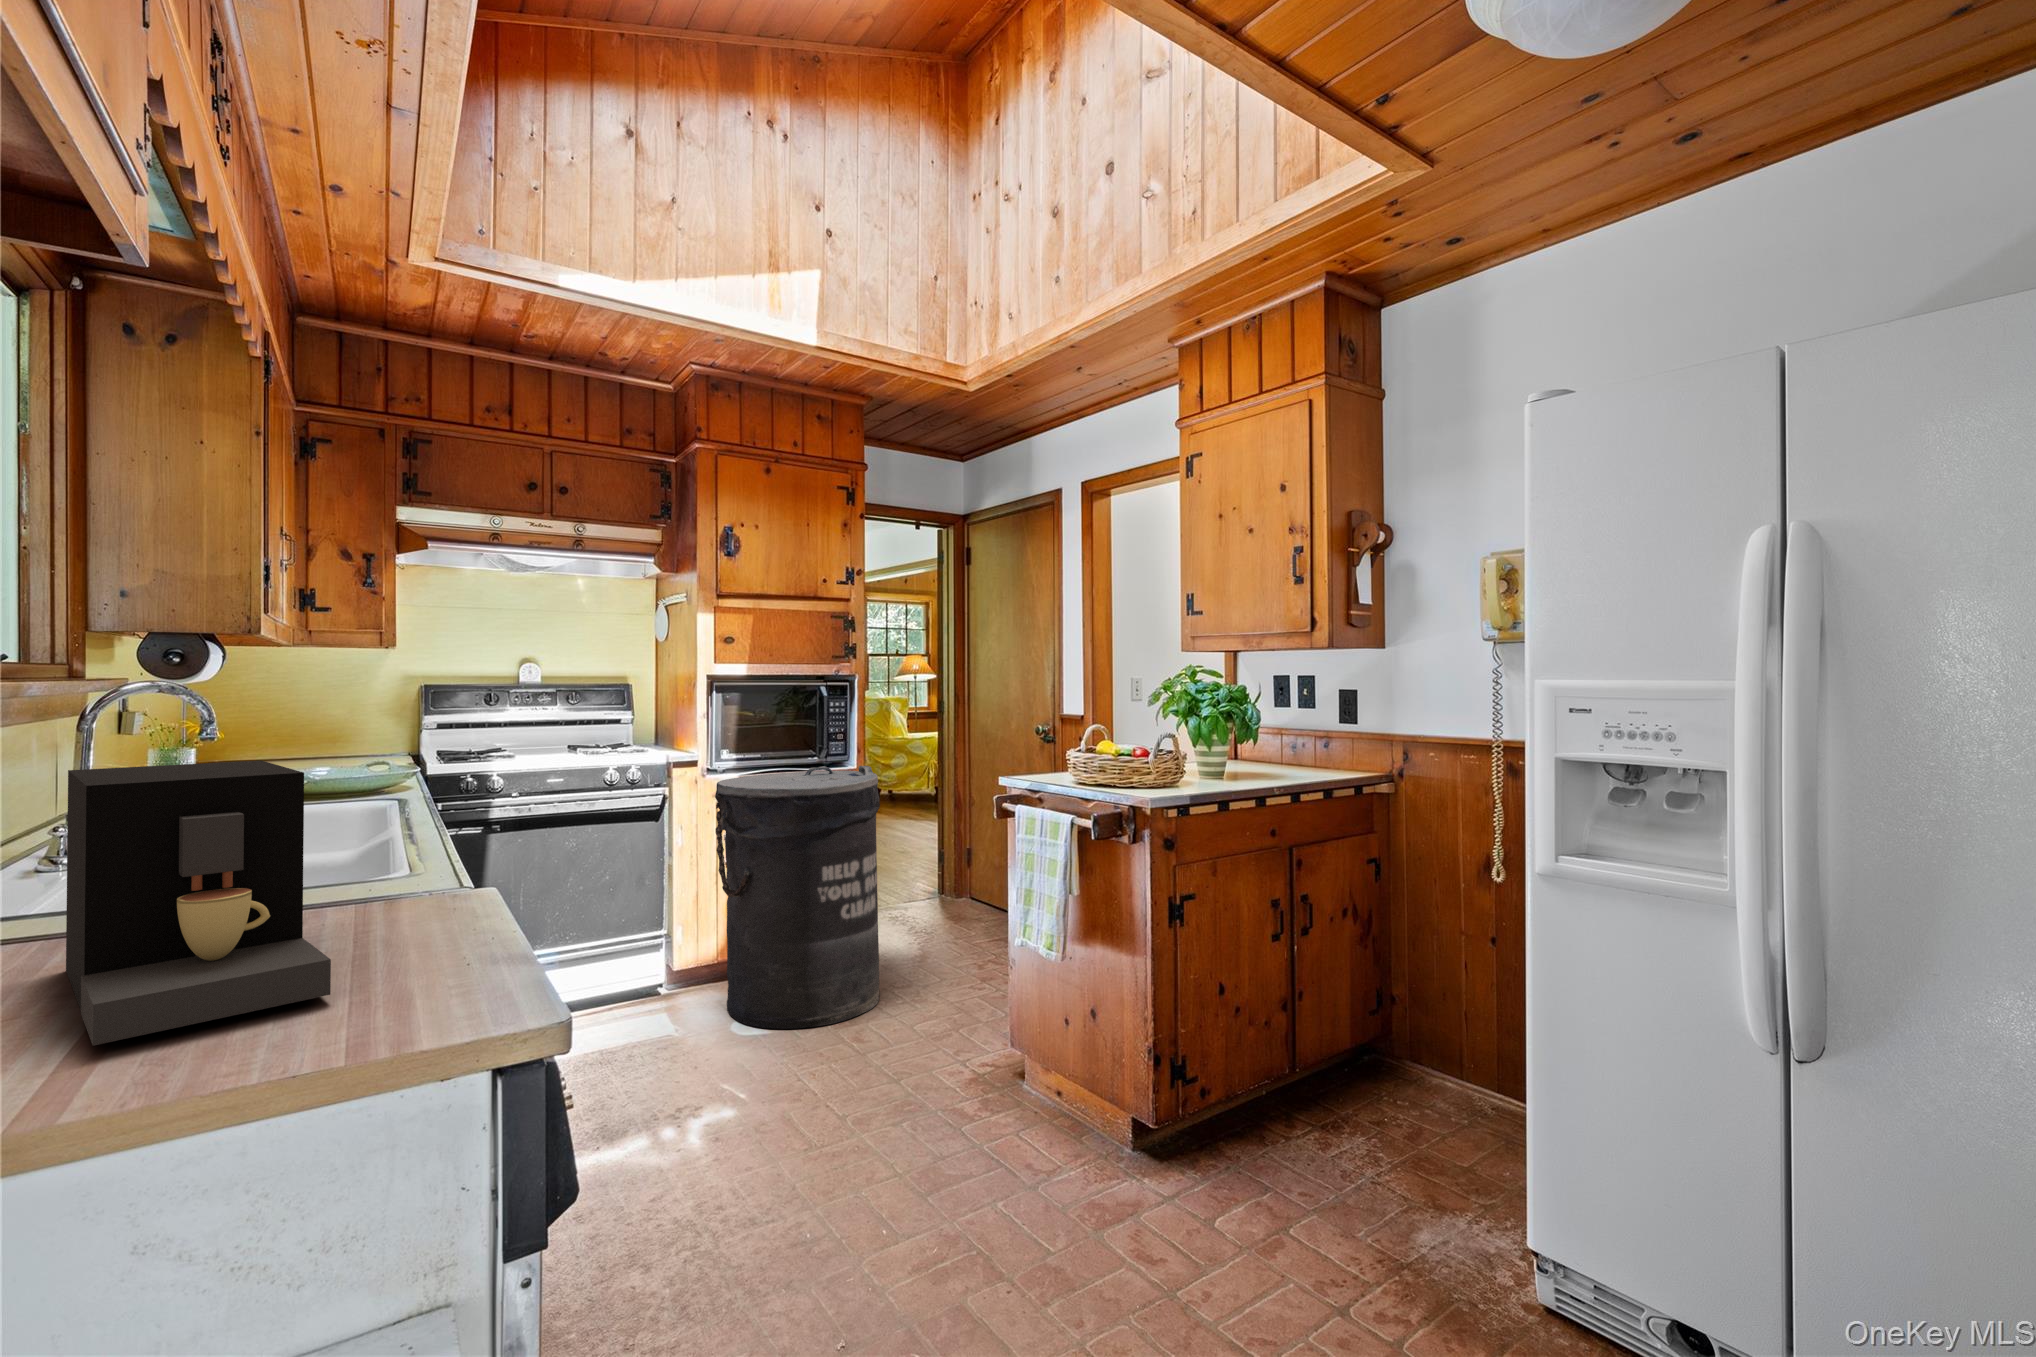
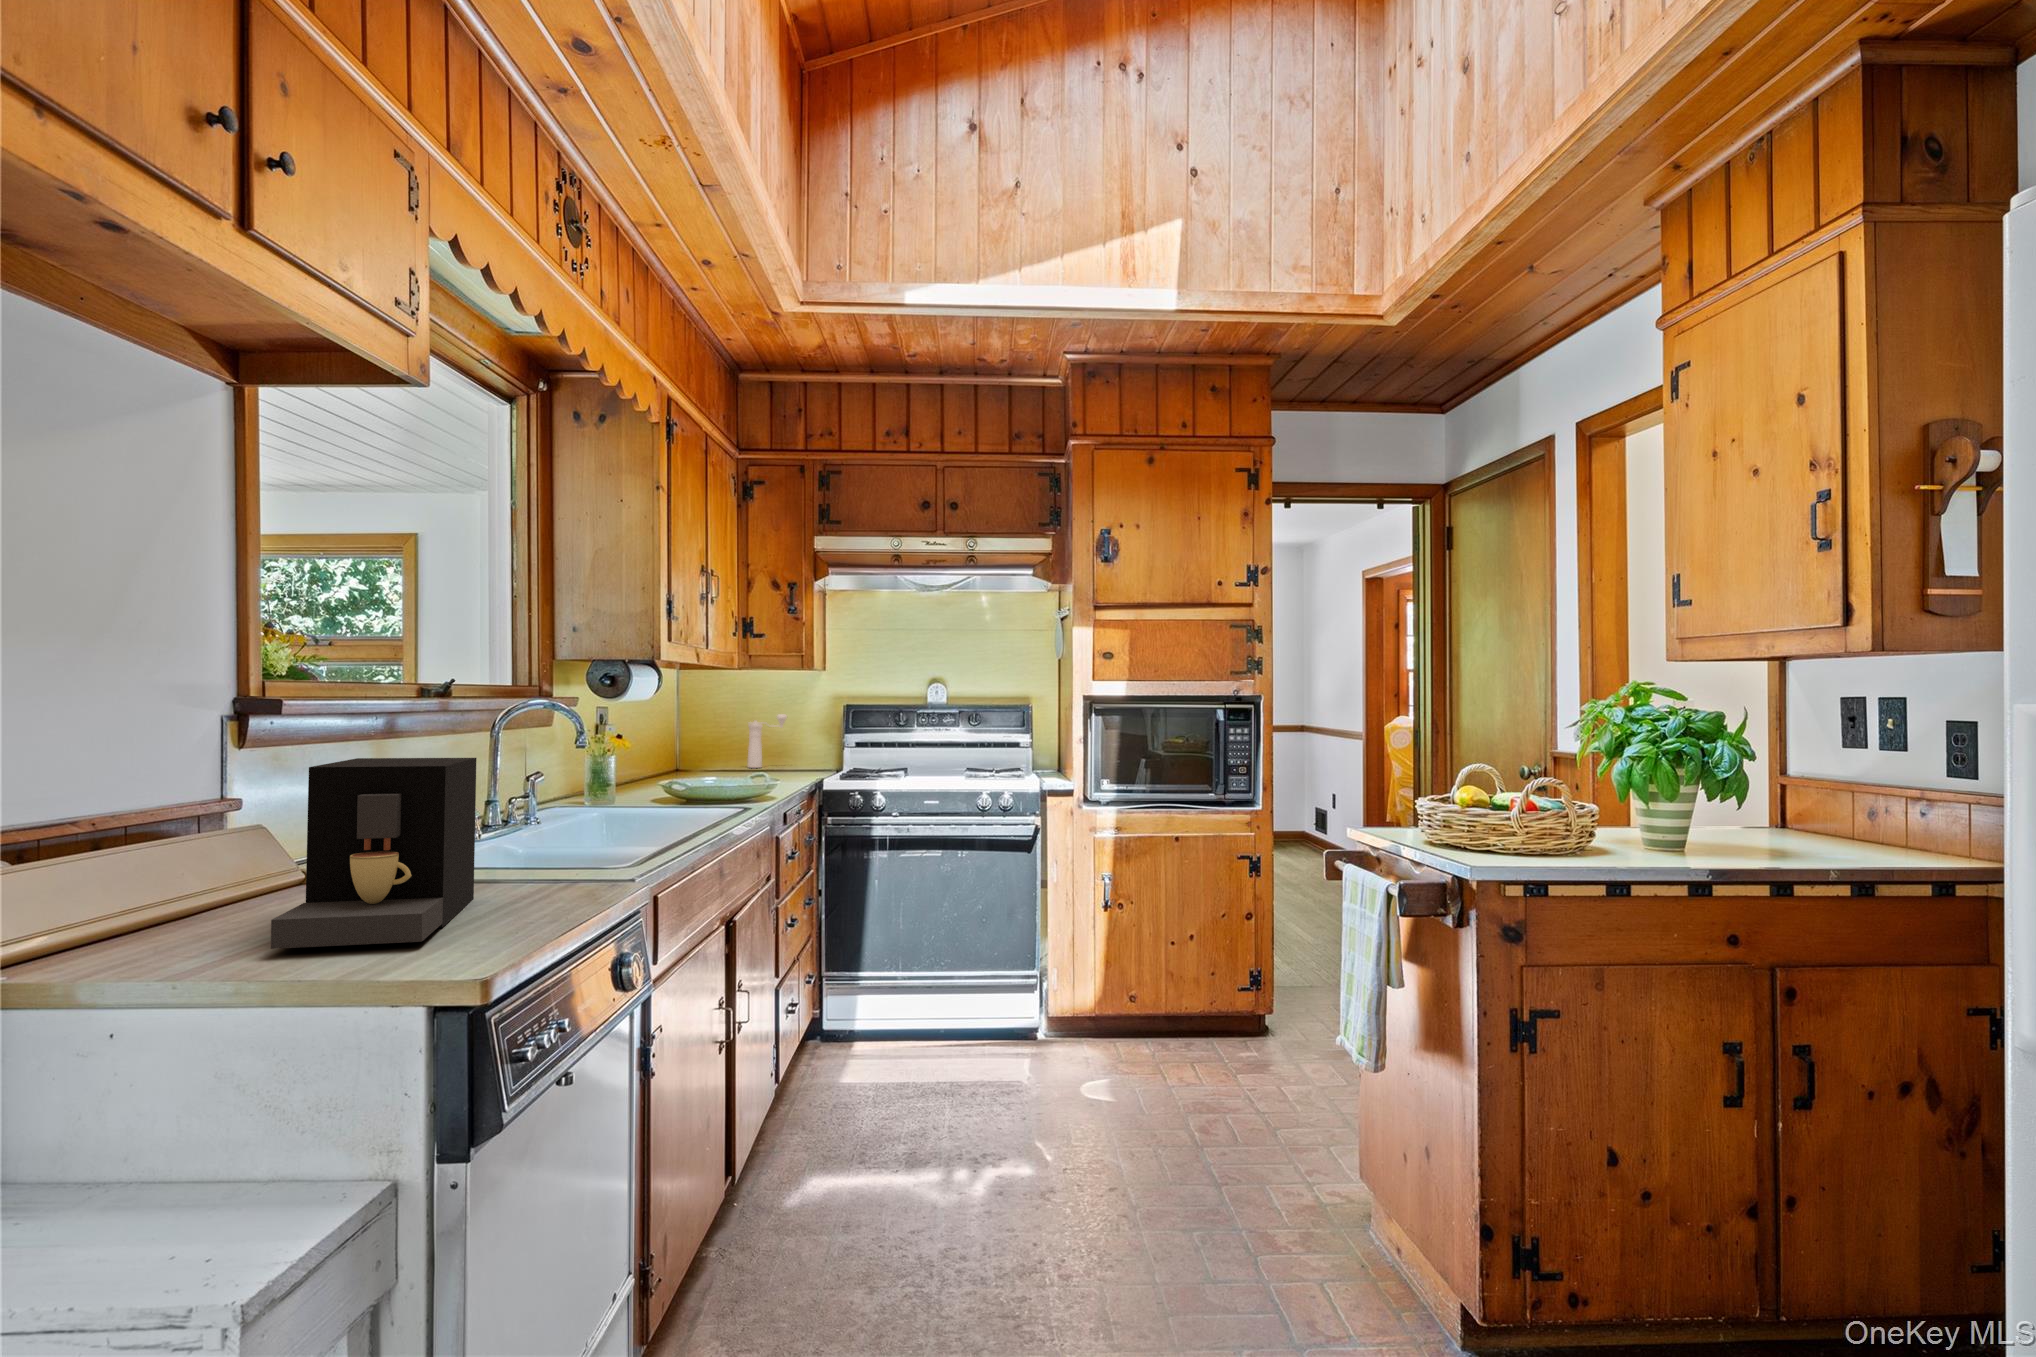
pepper mill: none [291,697,343,757] -> present [748,714,787,768]
trash can: present [715,766,880,1029] -> none [1071,805,1263,1108]

